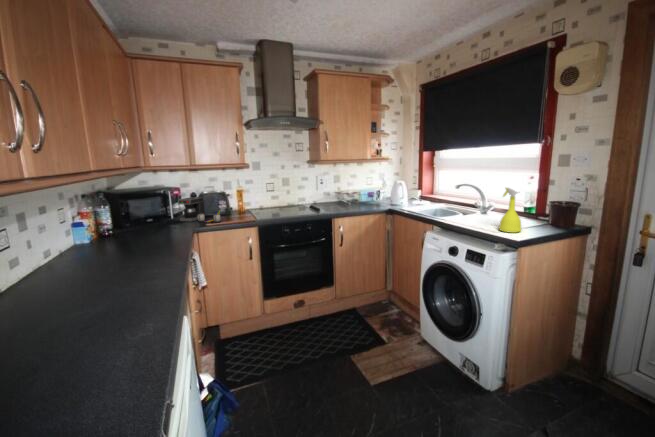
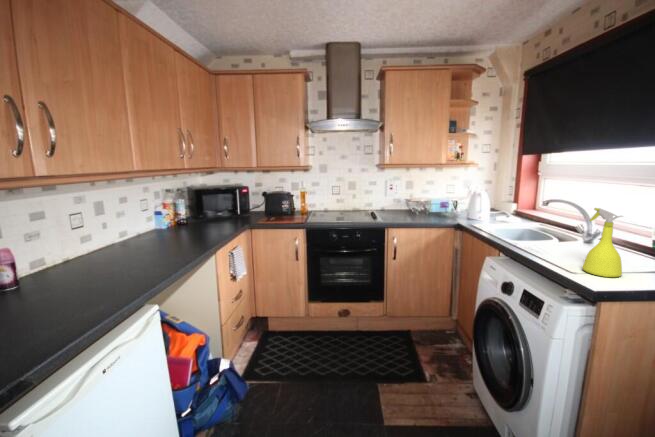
coffee maker: present [178,197,221,222] -> none [246,196,278,221]

